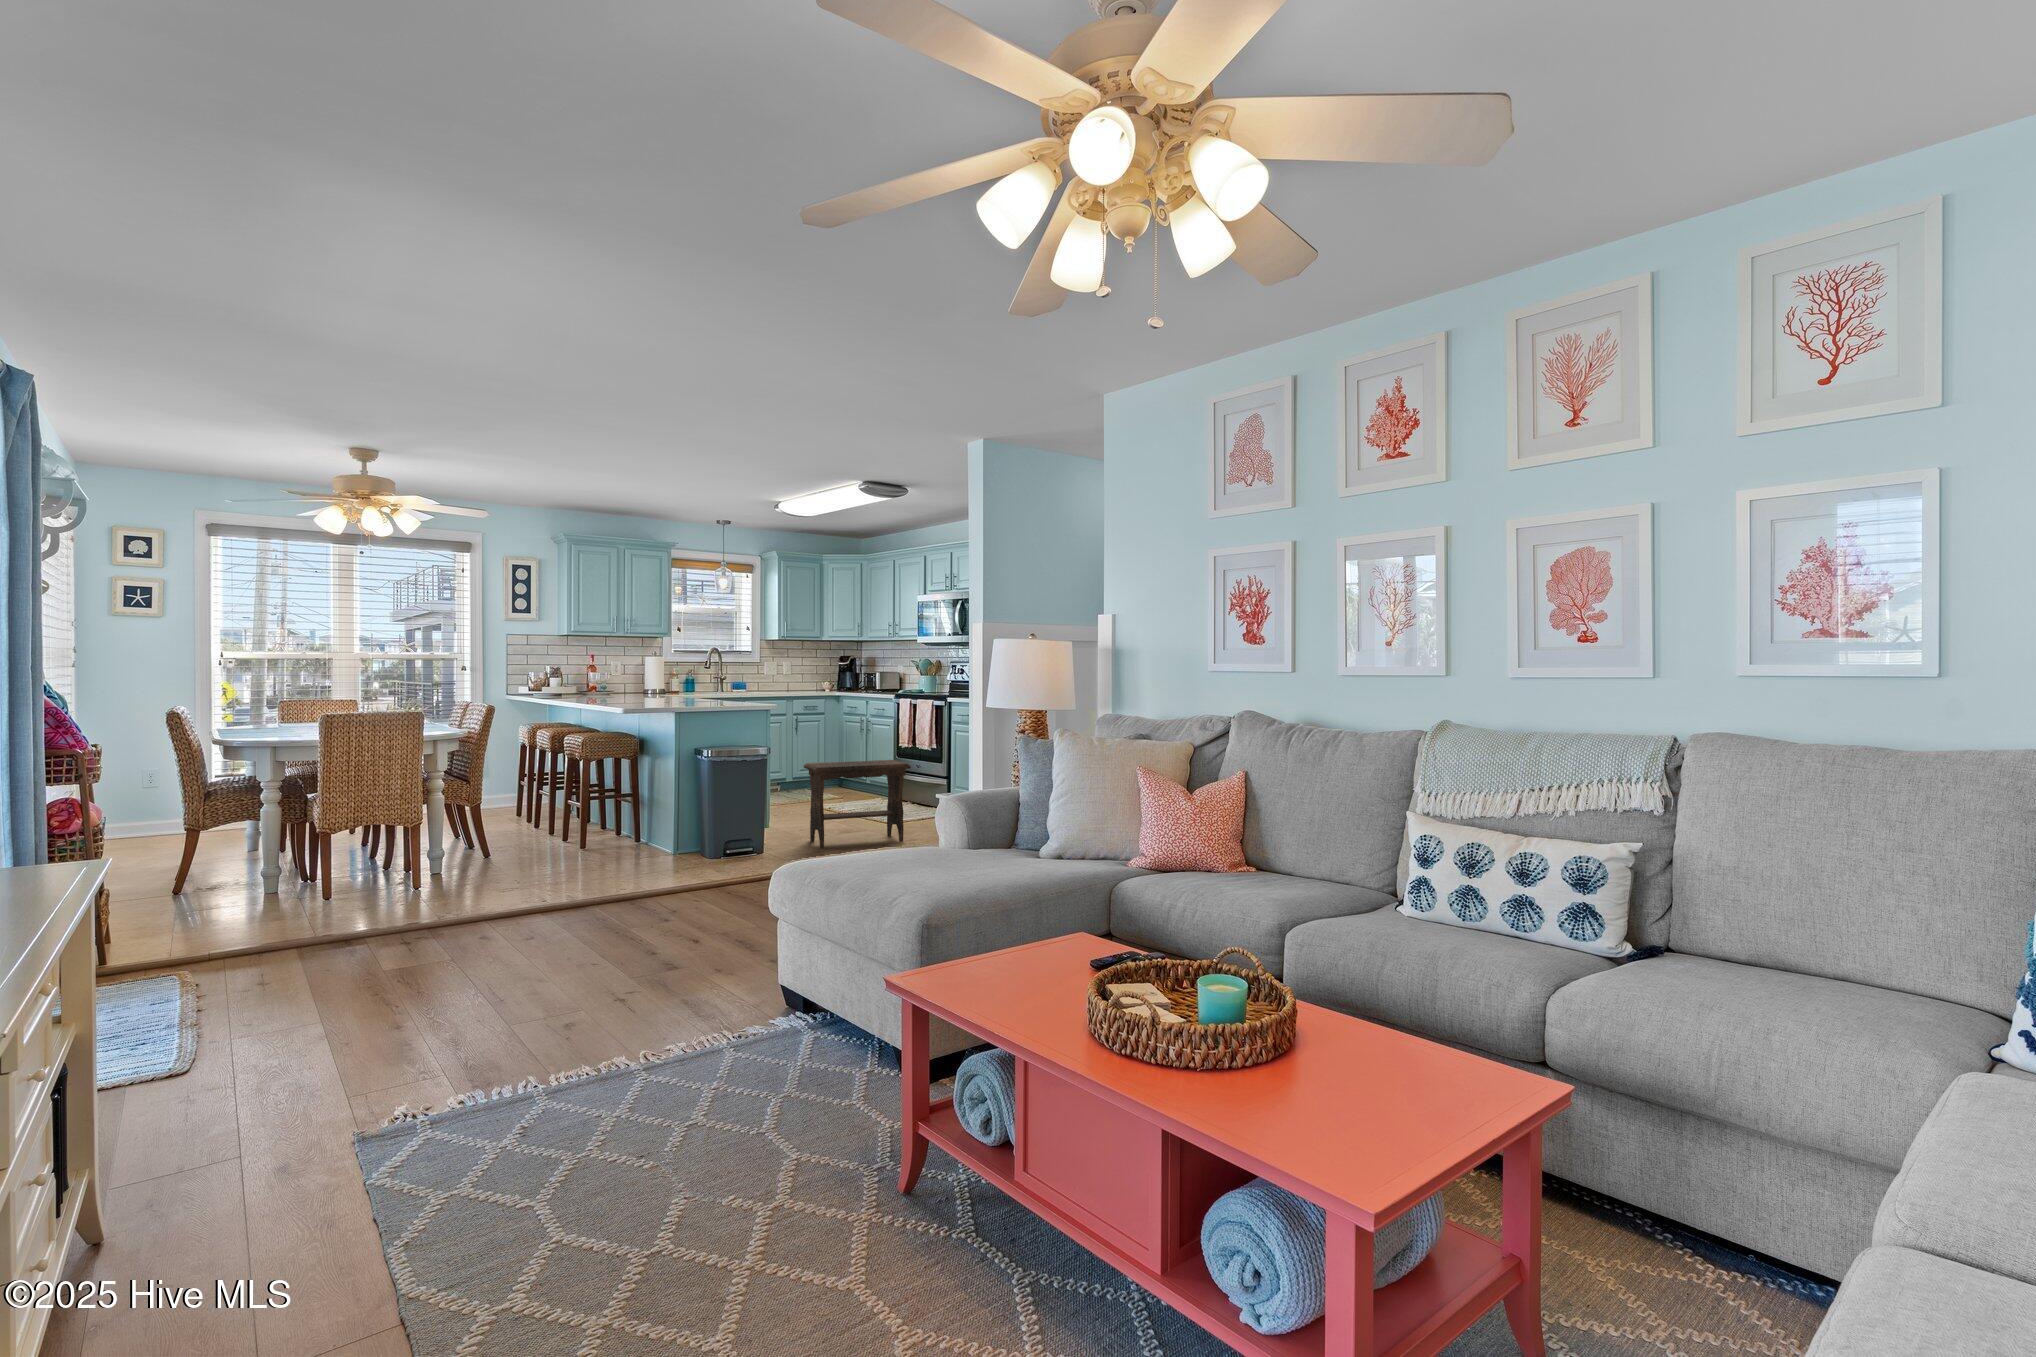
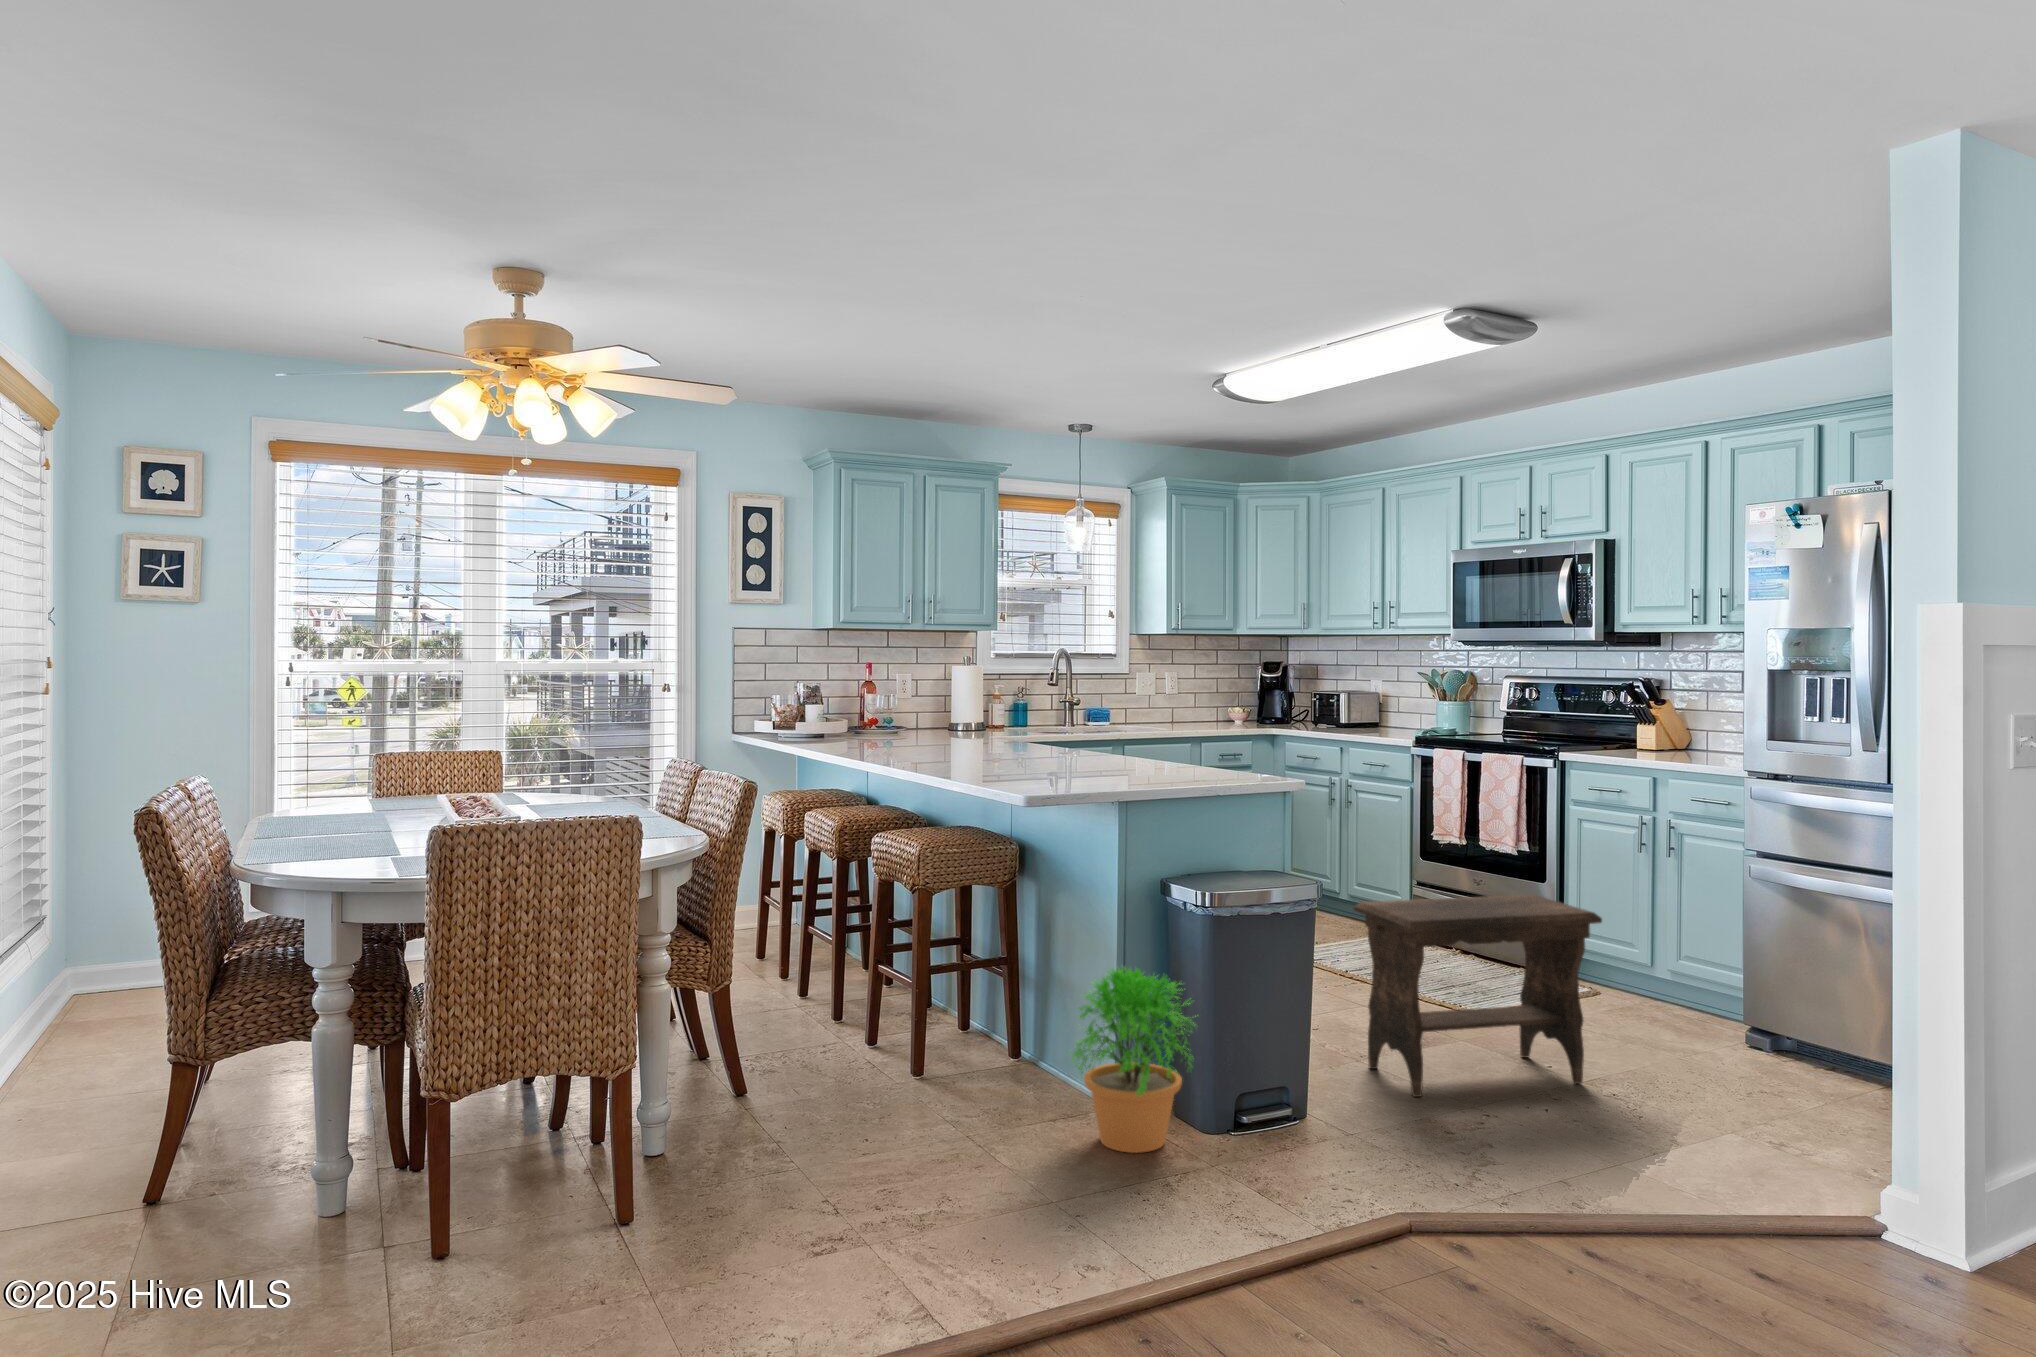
potted plant: none [641,784,710,867] -> present [1073,967,1195,1153]

